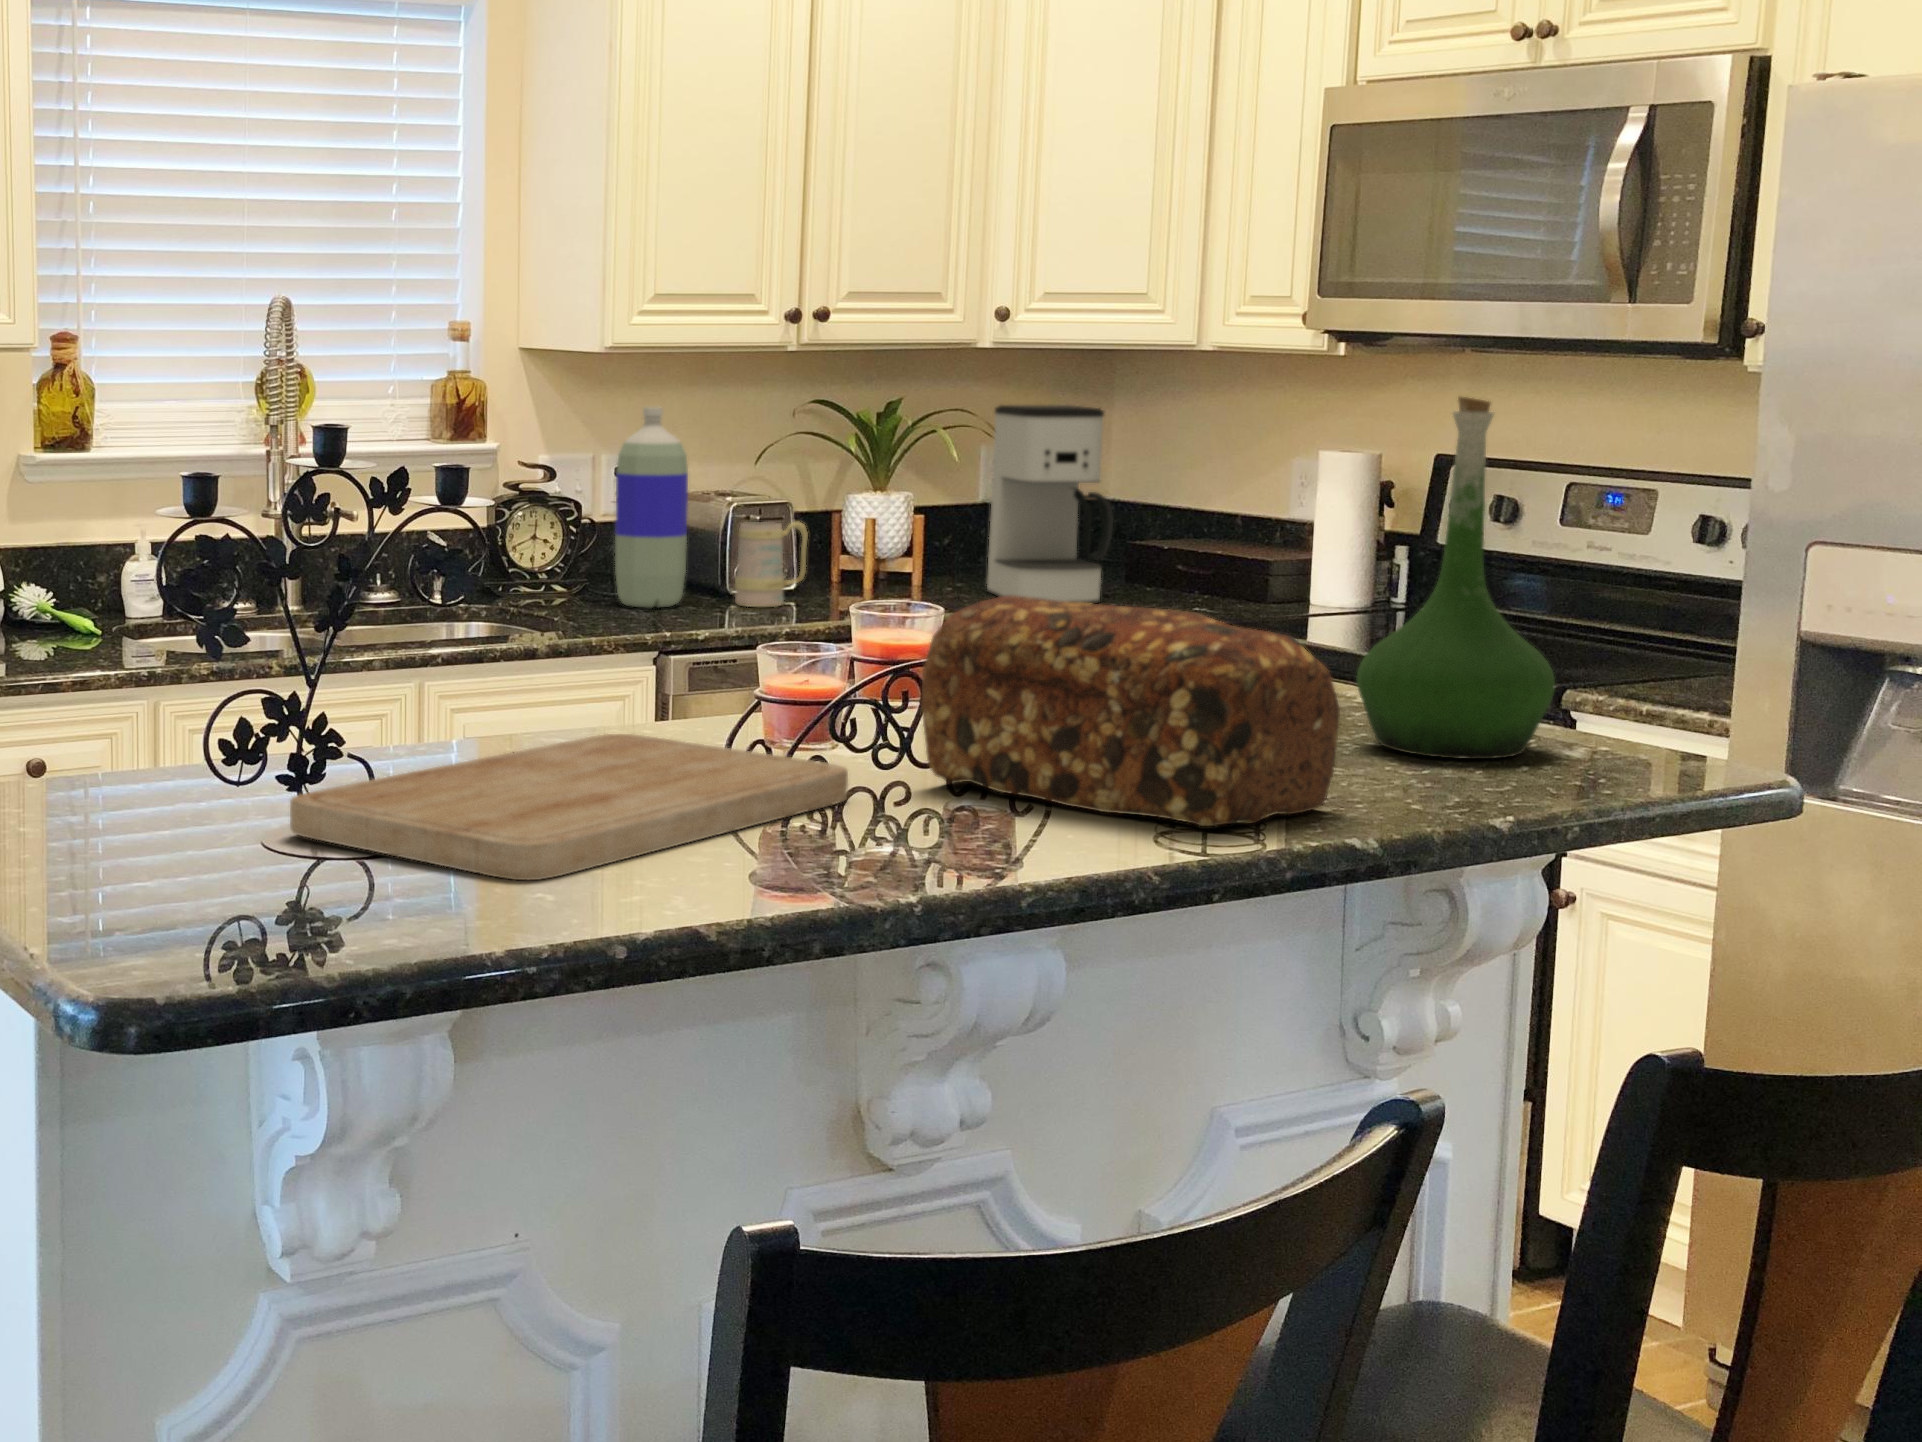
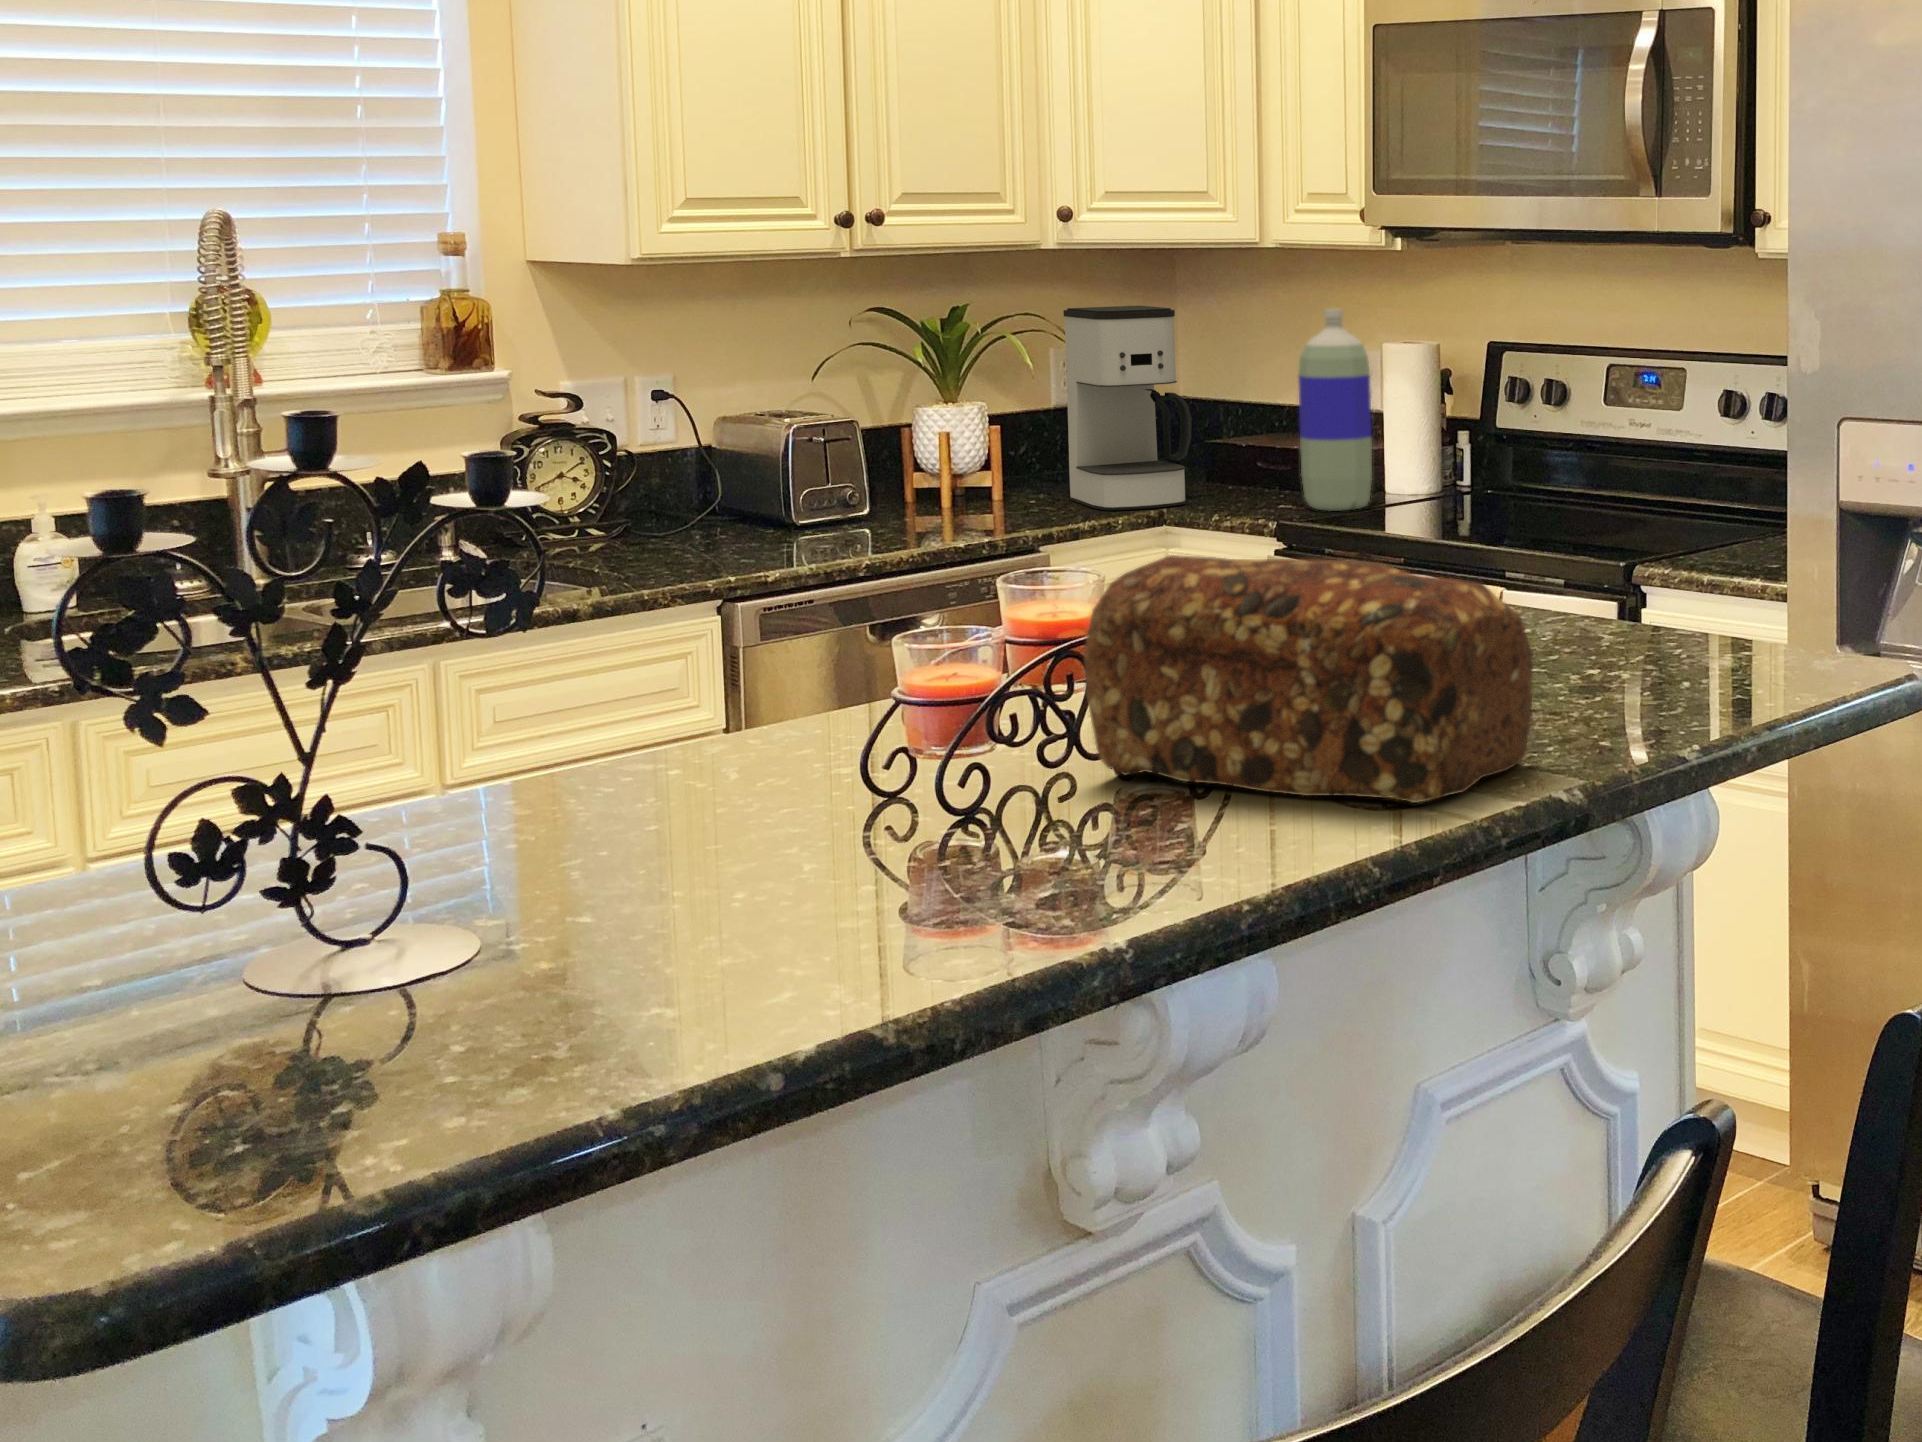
vase: present [1356,397,1555,759] -> none [1516,310,1703,681]
bottle: present [615,407,688,608] -> present [1298,309,1372,511]
mug: present [735,521,808,607] -> none [804,441,881,537]
cutting board: present [290,734,848,880] -> none [283,754,1013,998]

